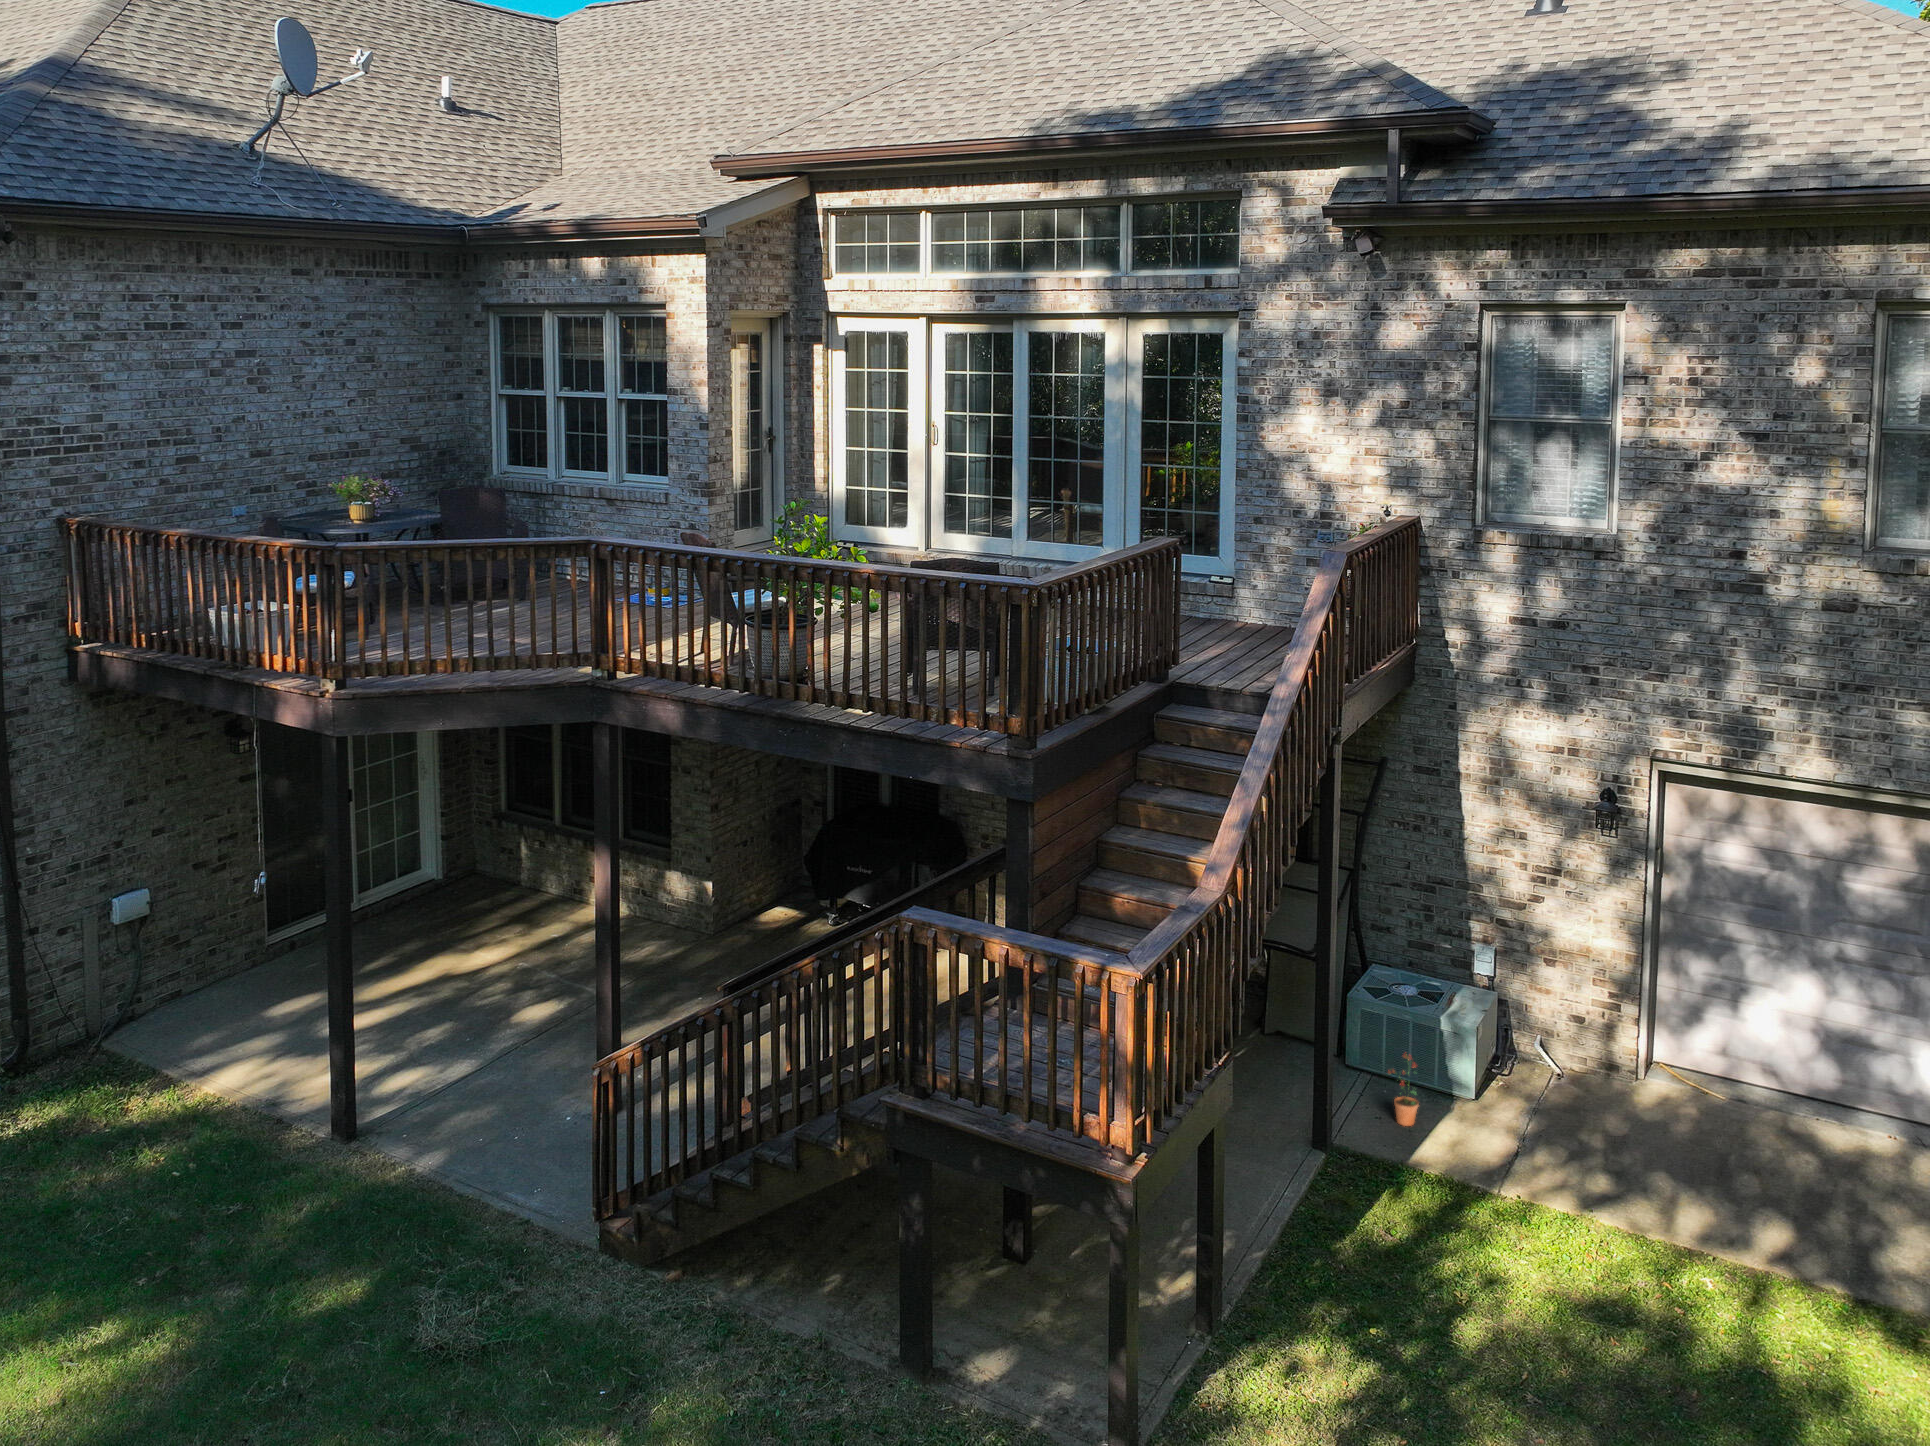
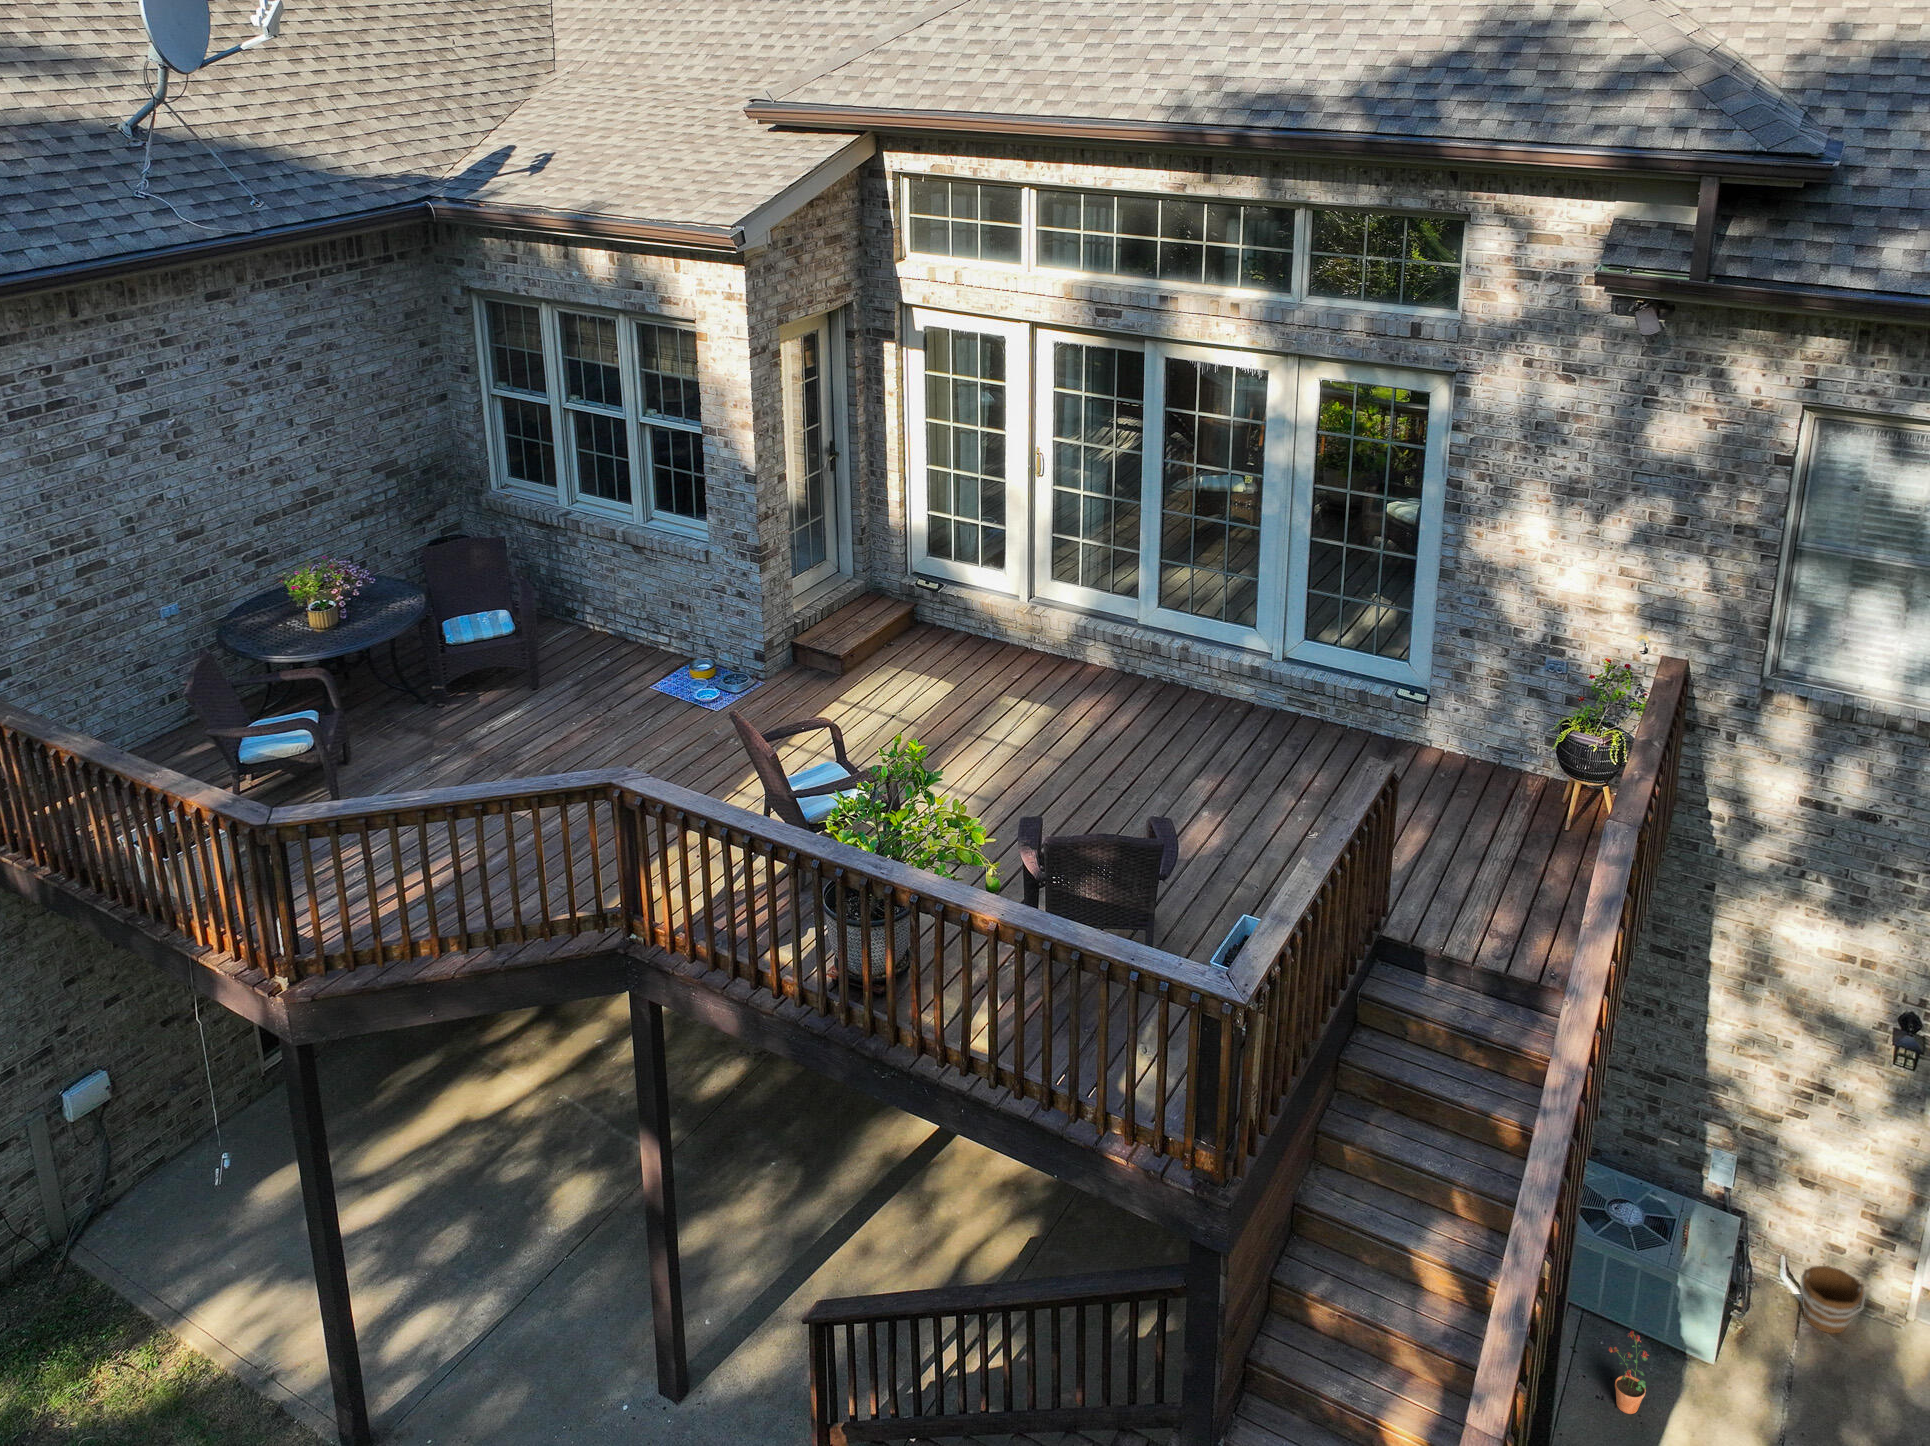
bucket: none [1552,1033,1605,1085] -> present [1800,1266,1866,1334]

